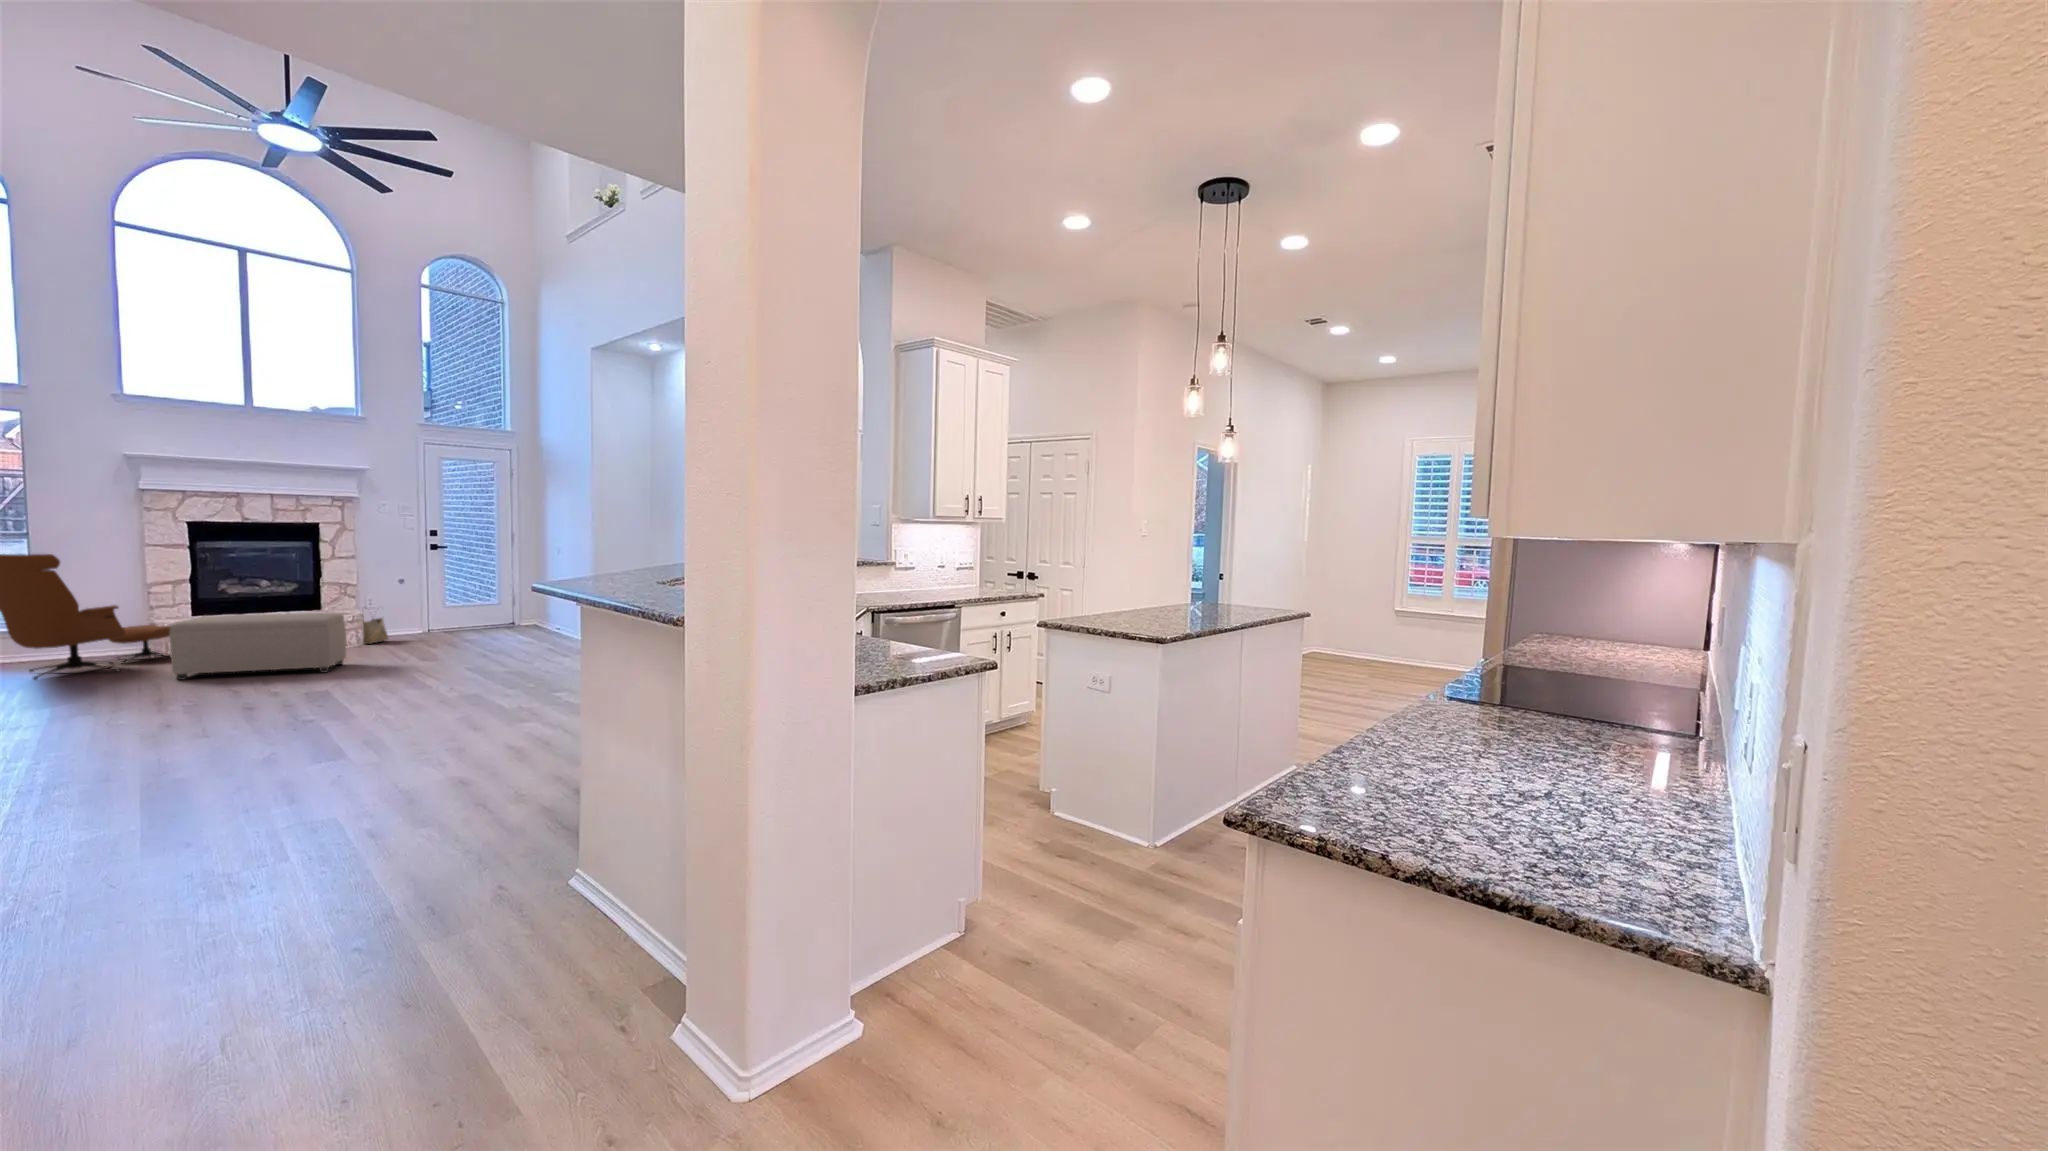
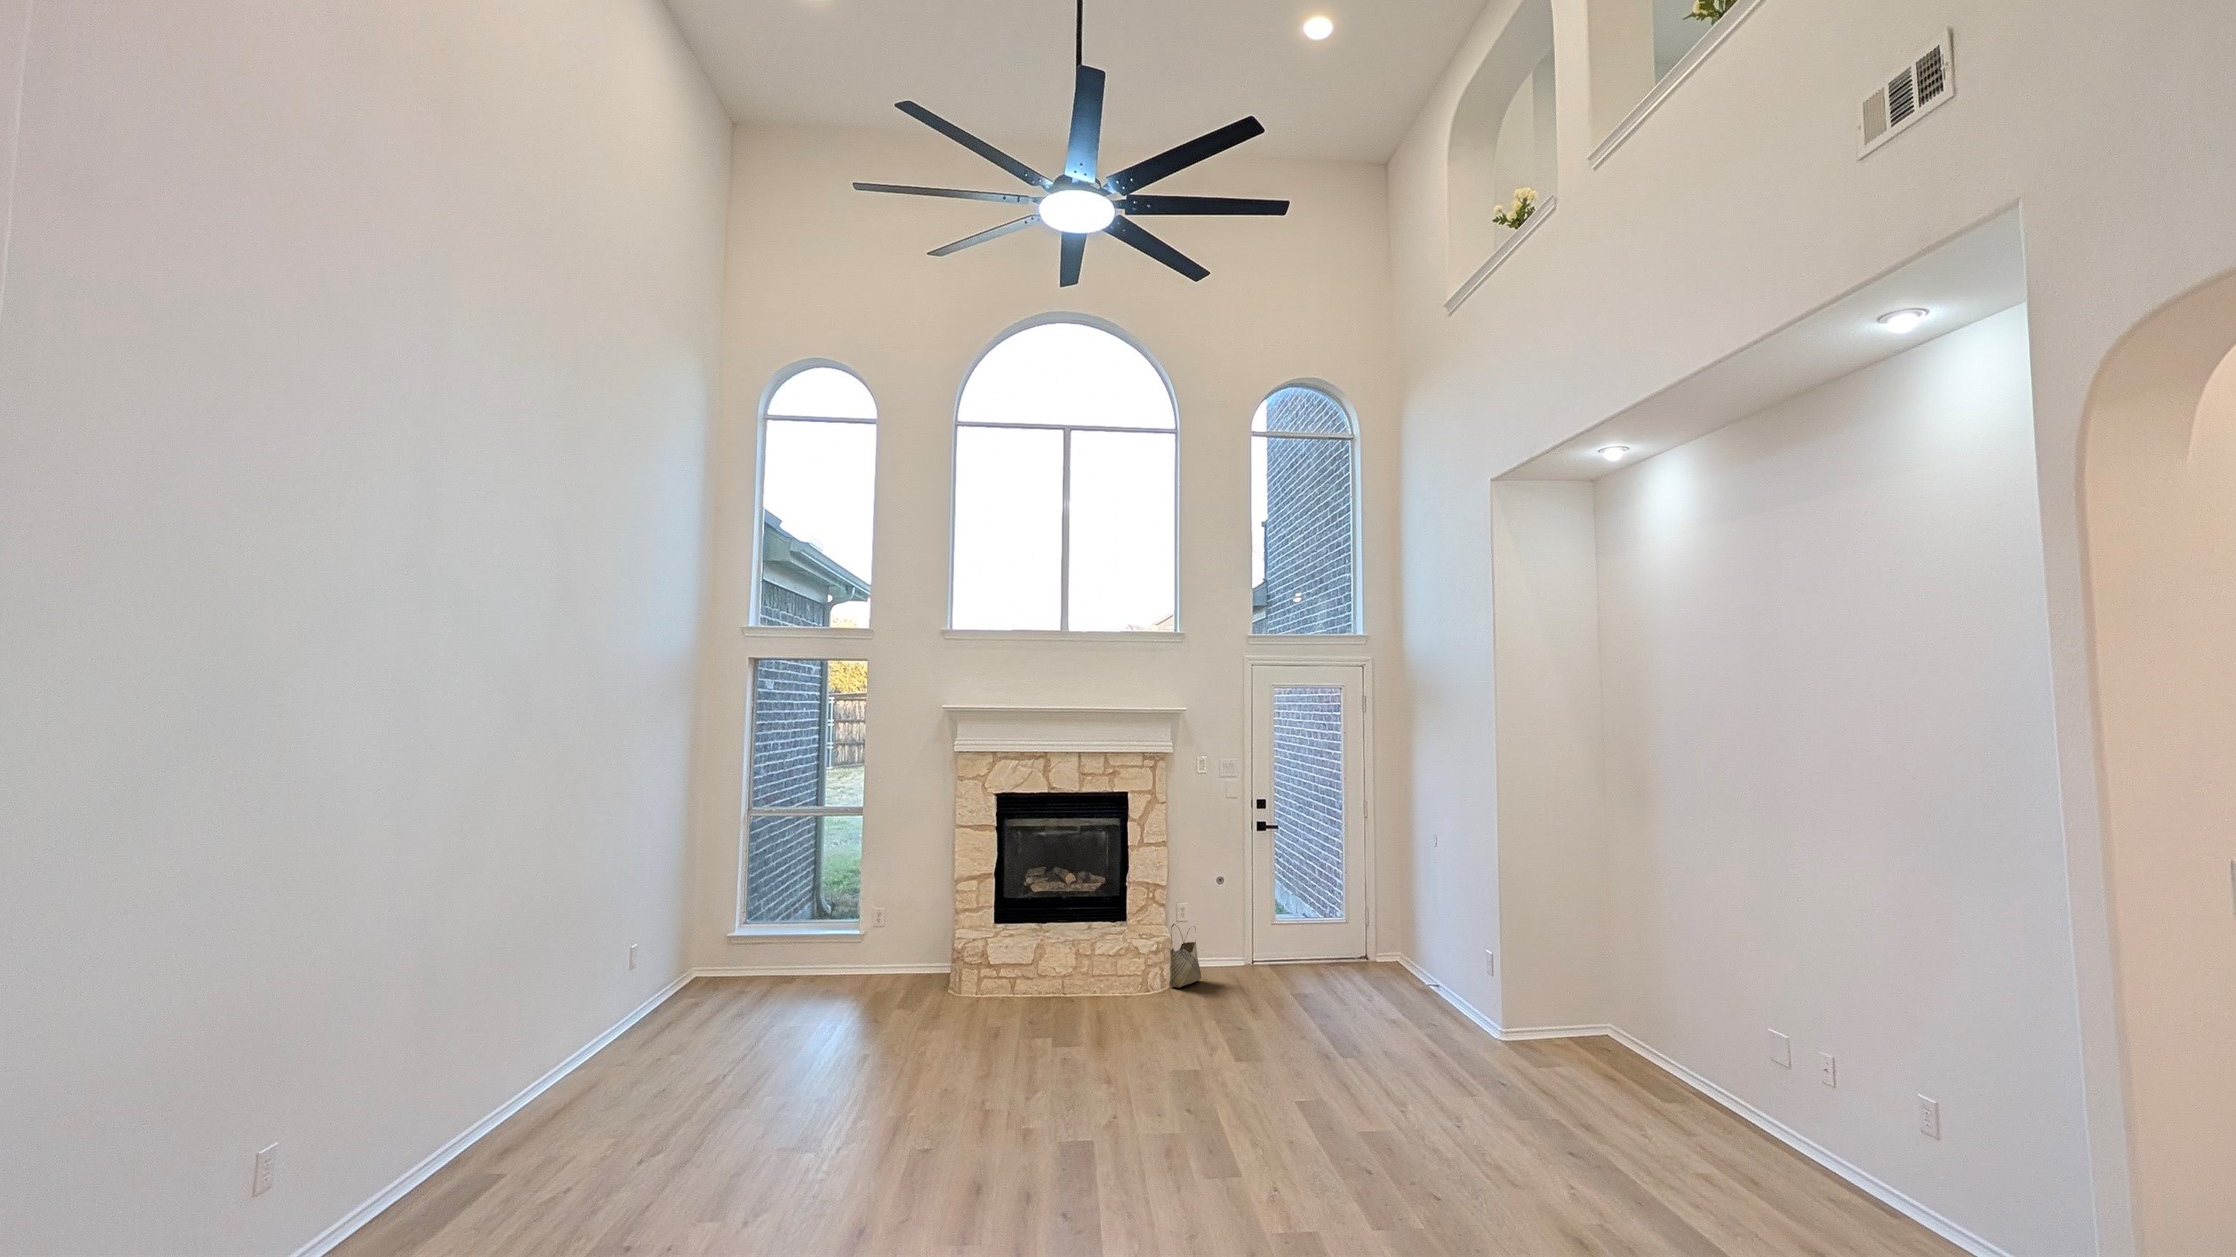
lounge chair: present [0,554,170,680] -> none [807,848,981,1023]
ottoman: present [170,613,346,680] -> none [939,951,1137,1080]

